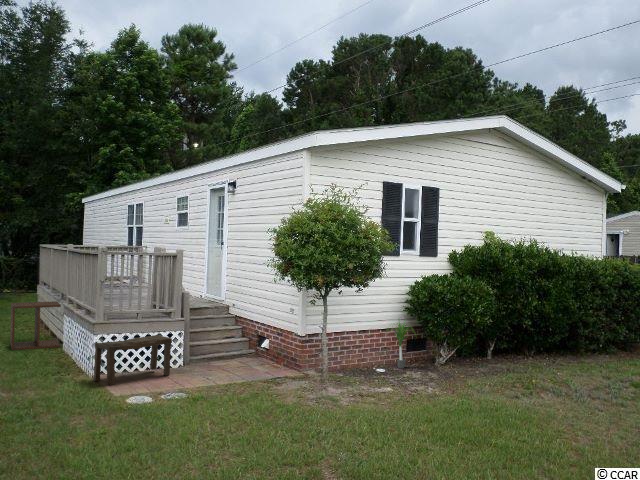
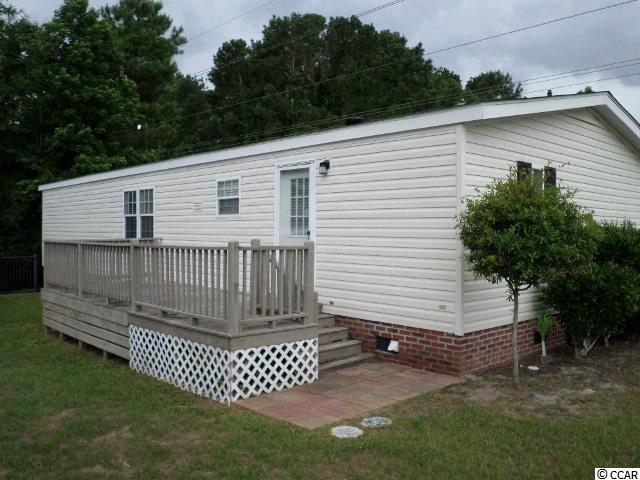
side table: present [10,301,61,350] -> none [63,308,130,373]
bench: present [94,335,172,386] -> none [245,346,325,415]

